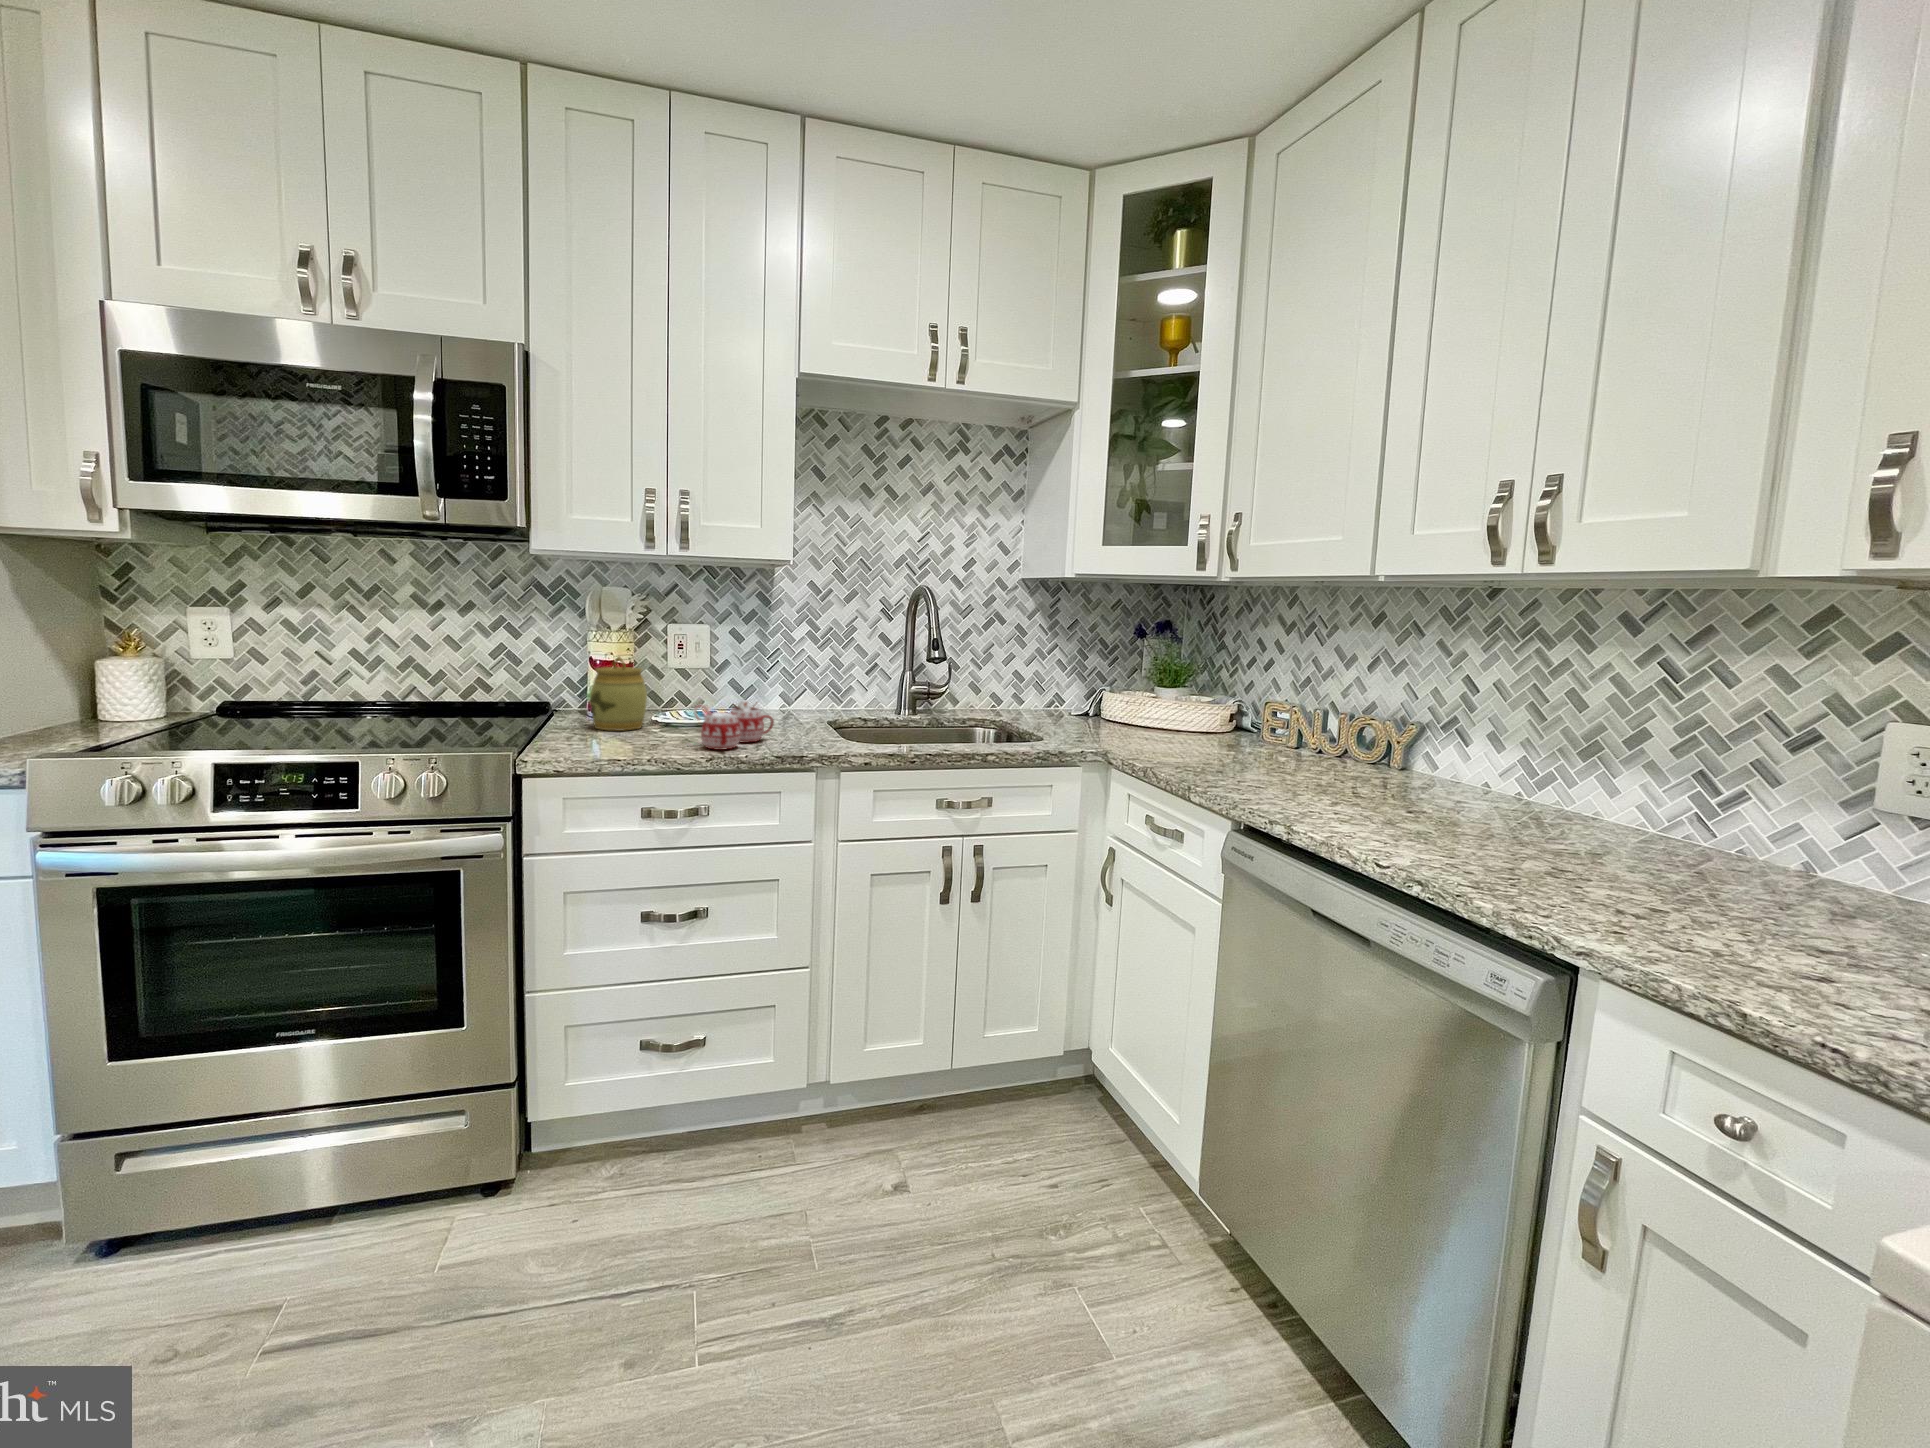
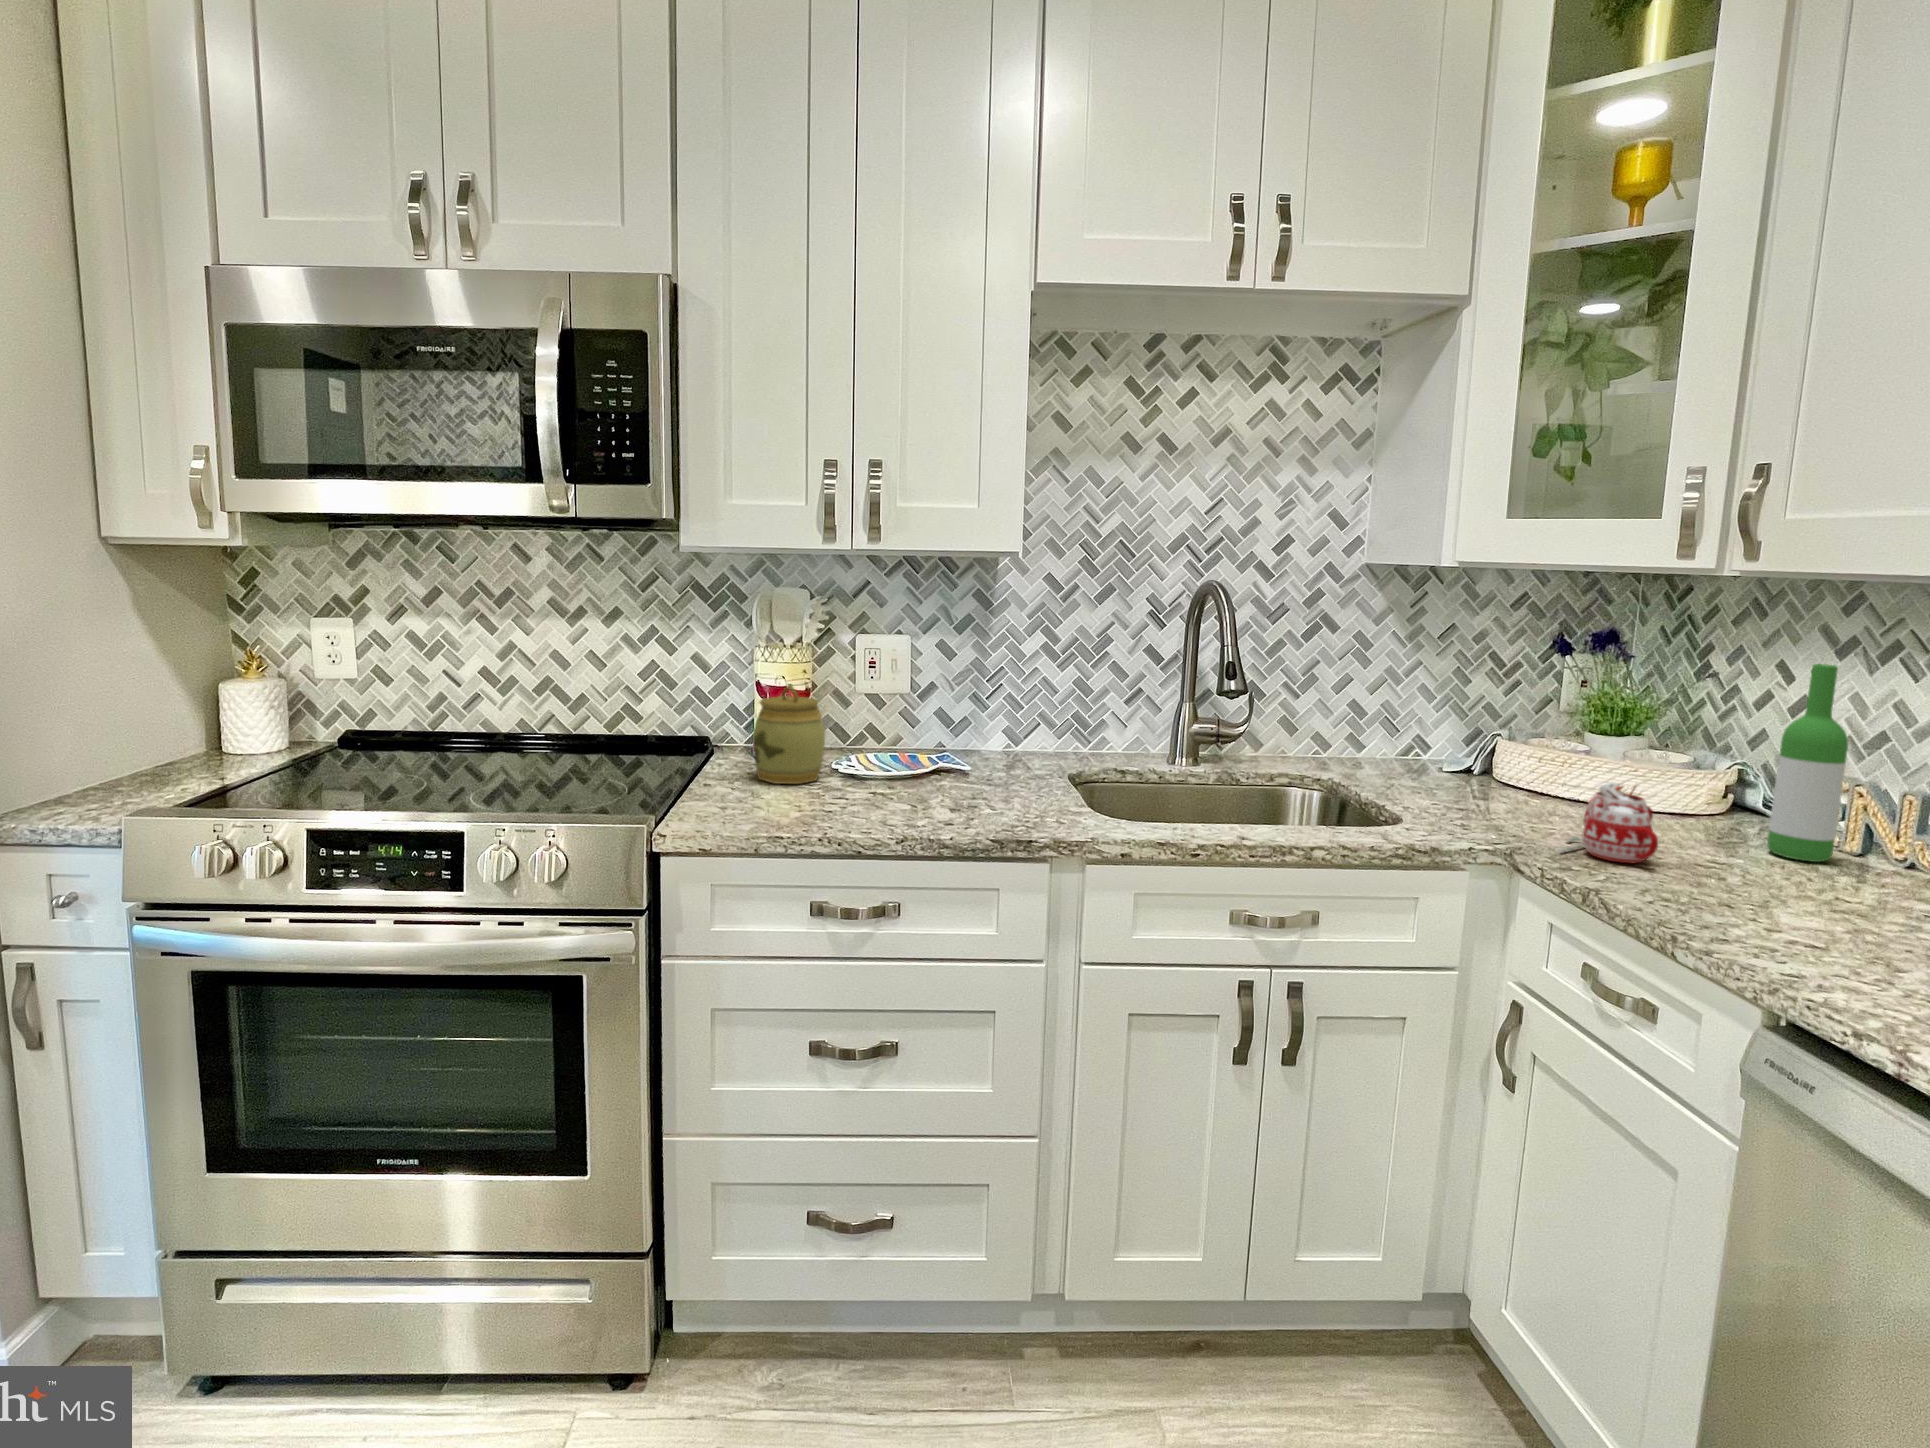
wine bottle: none [1245,634,1283,751] -> present [1767,664,1848,862]
mug: present [686,700,774,750] -> present [1559,782,1658,863]

